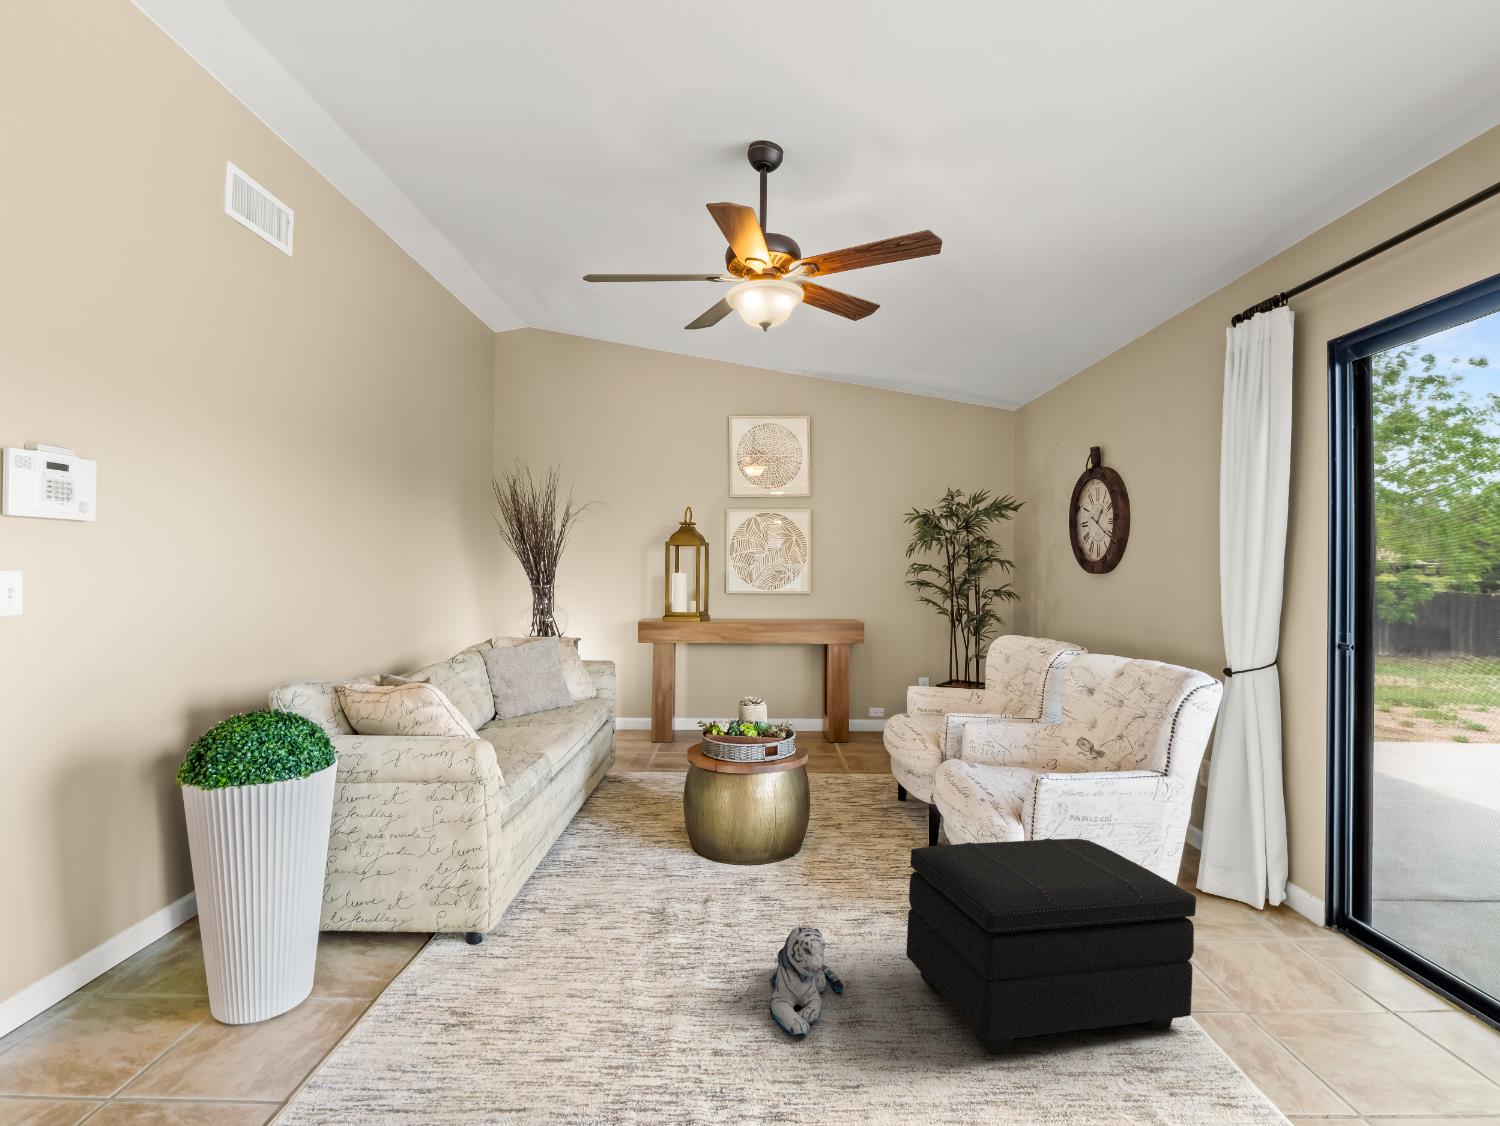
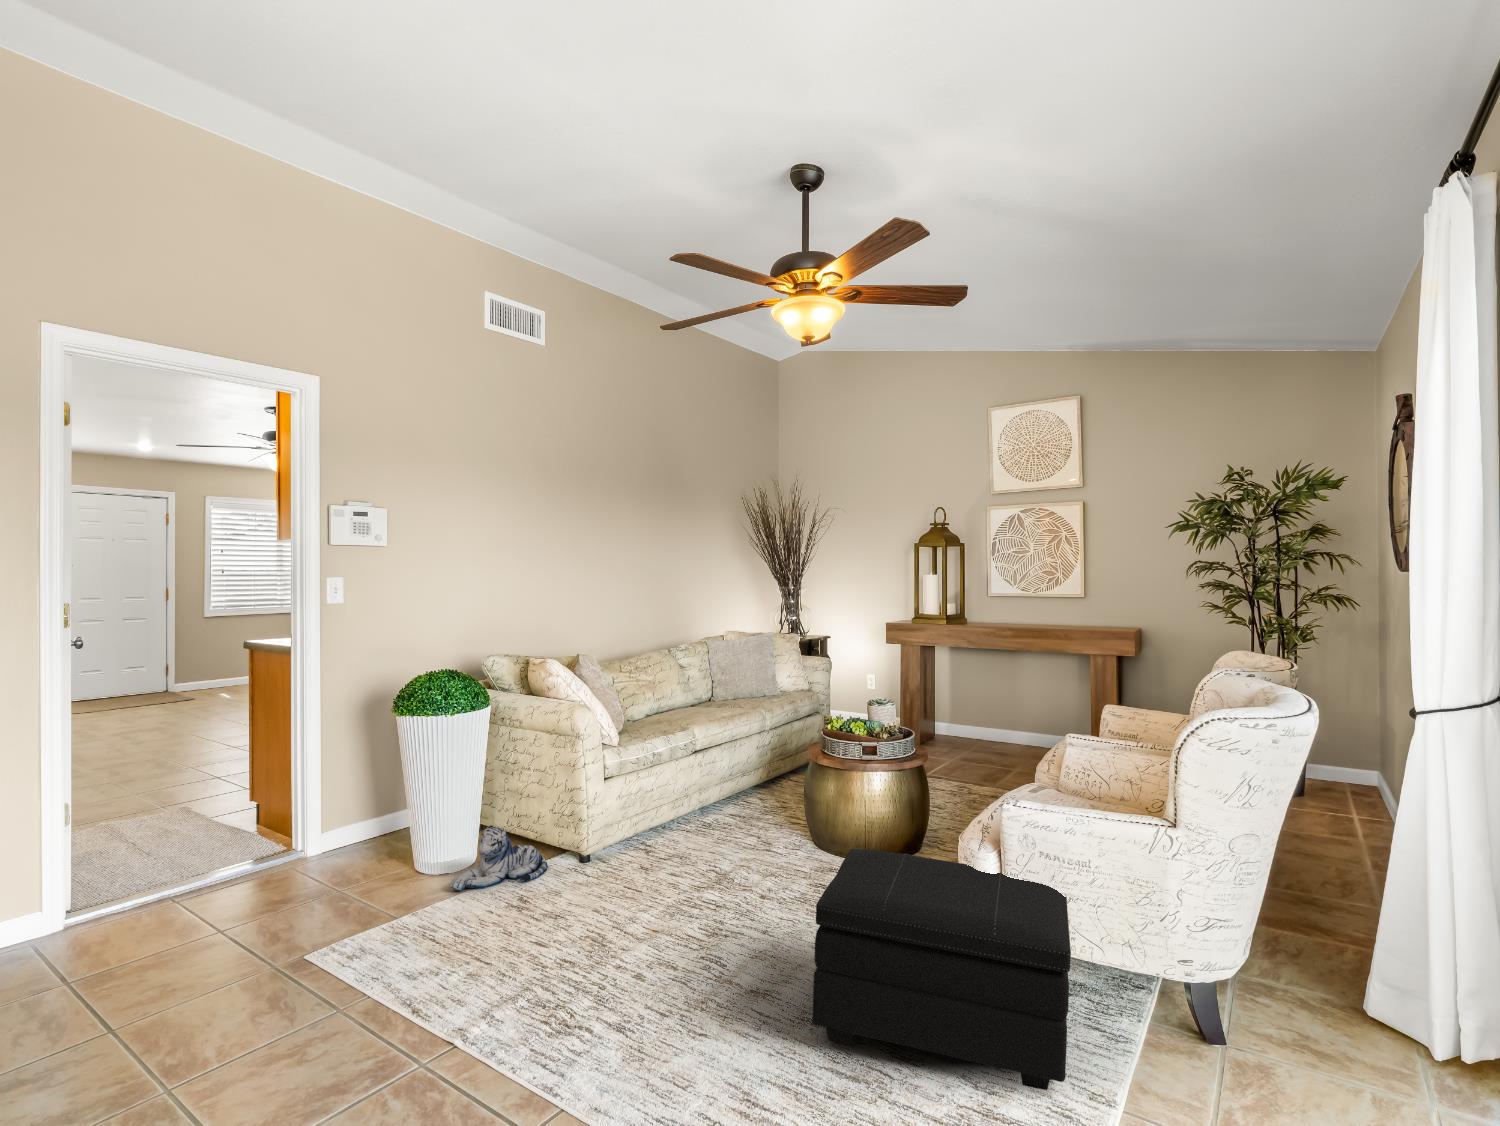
plush toy: present [770,927,843,1036] -> present [450,825,548,891]

